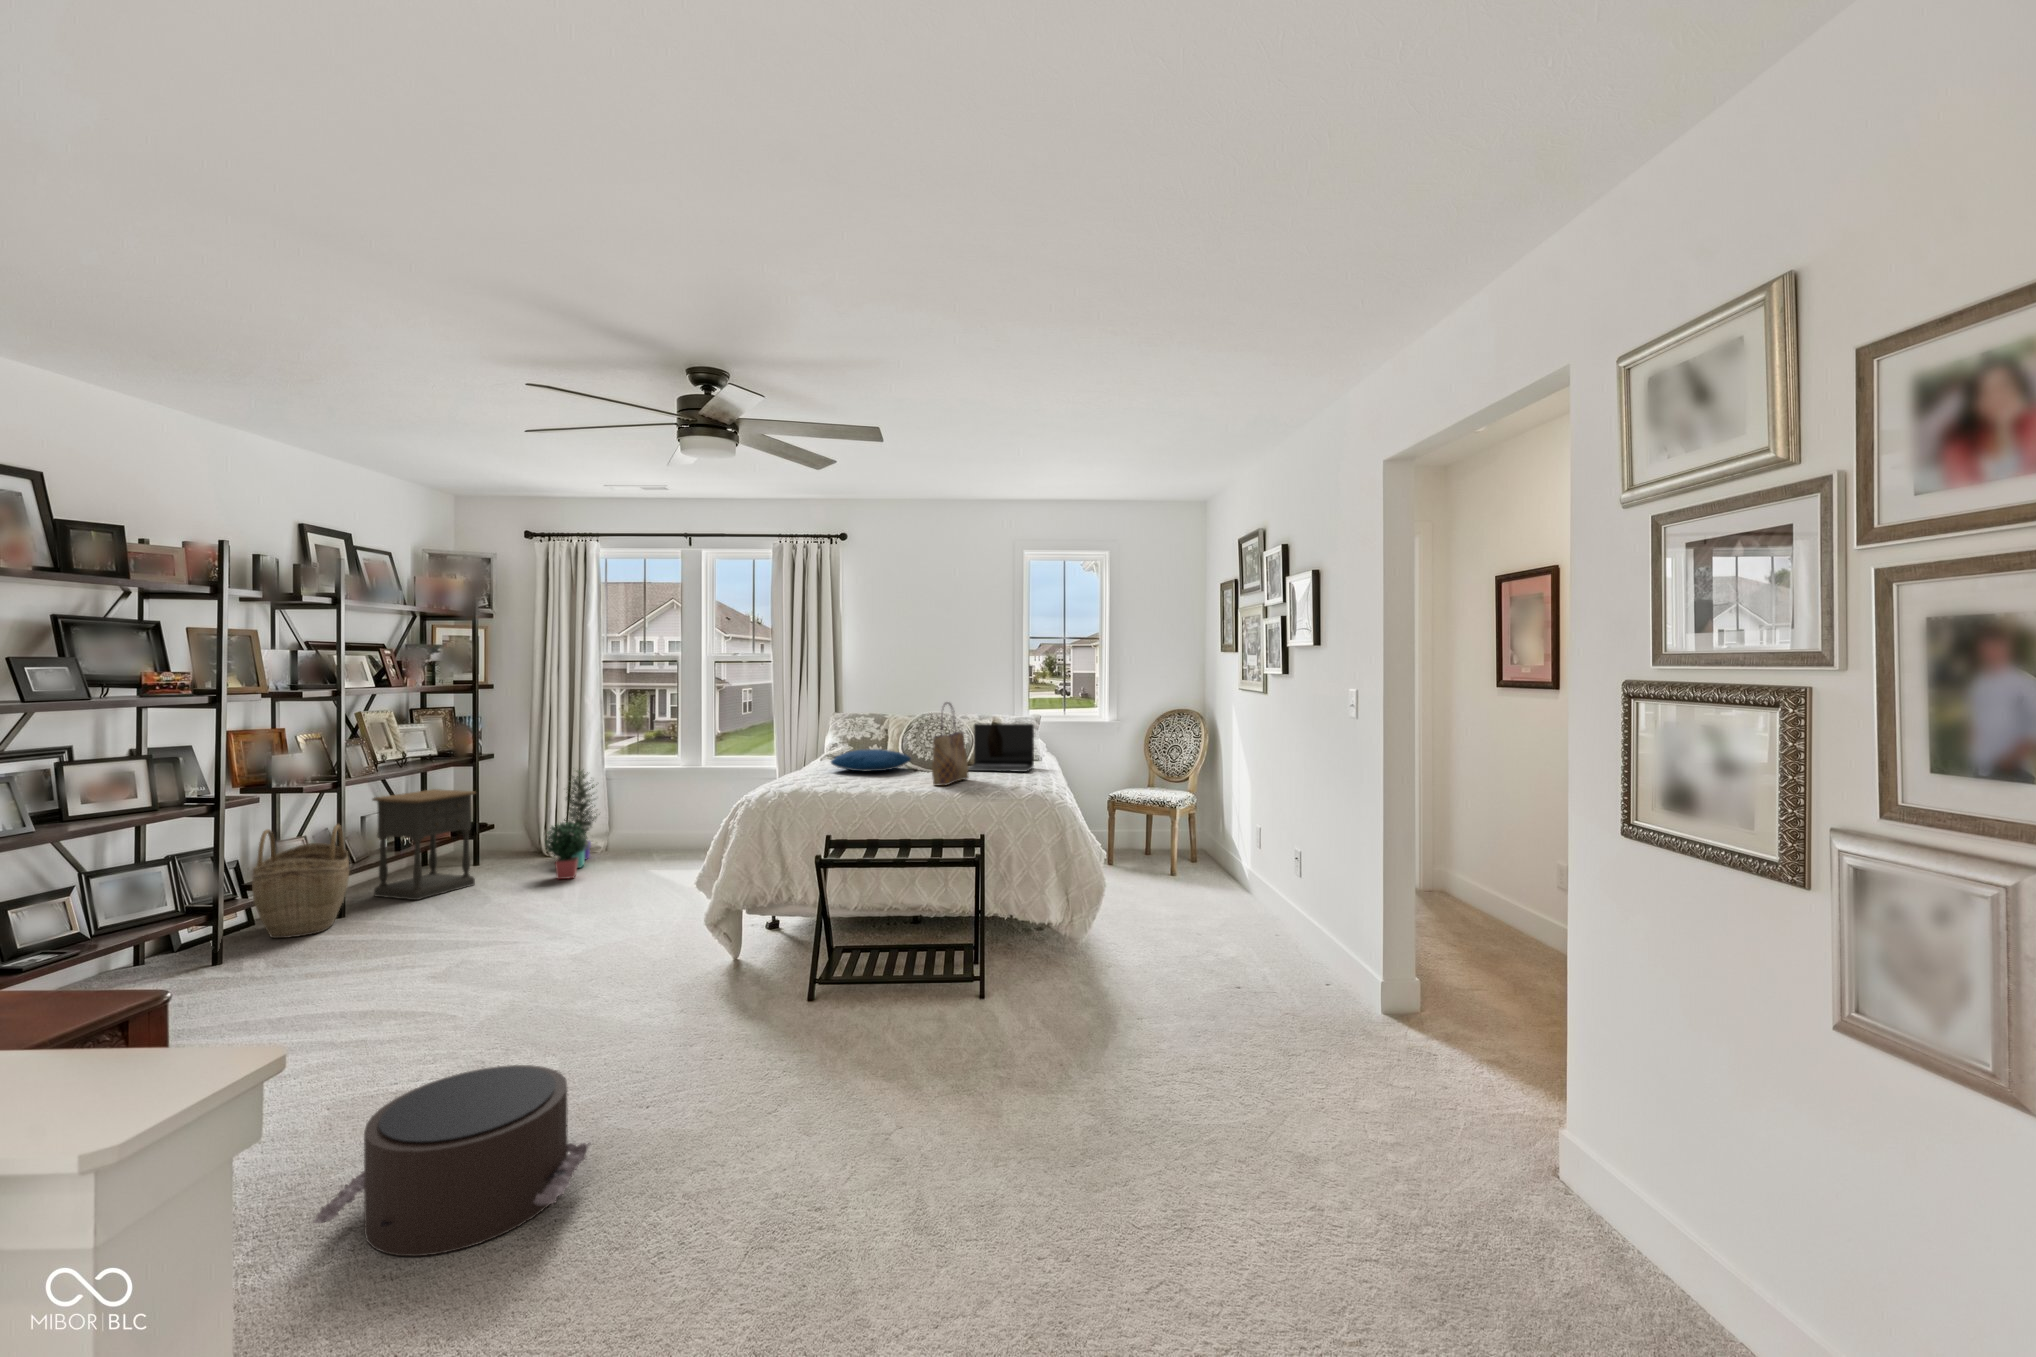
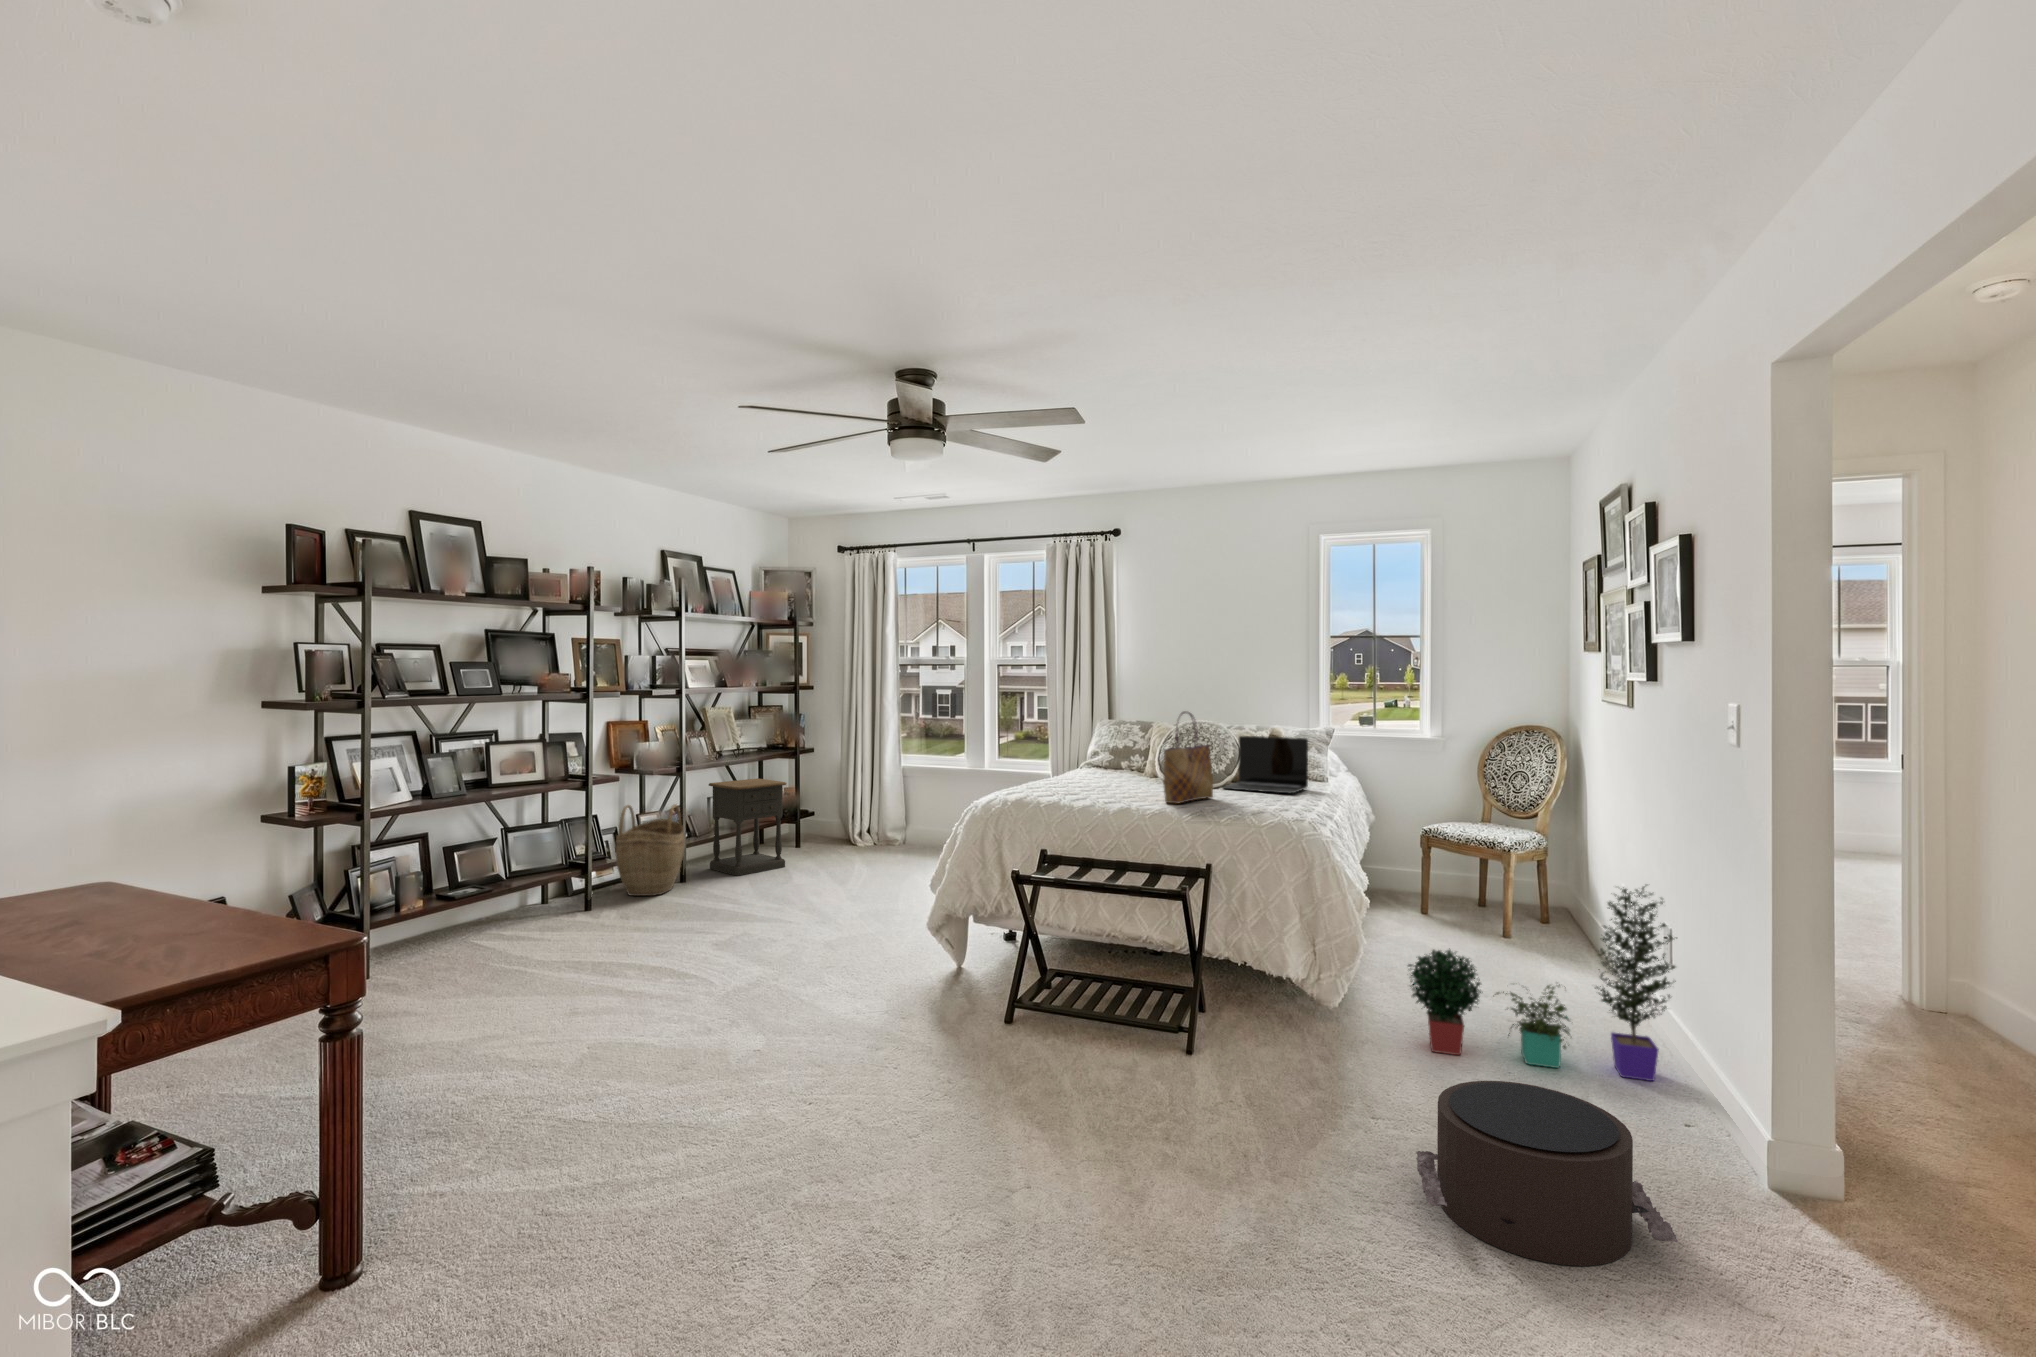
pillow: present [831,749,911,772] -> none [1075,760,1164,784]
potted plant: present [545,769,597,879] -> present [1408,887,1675,1081]
pouf: present [313,1065,590,1256] -> present [1416,1081,1678,1266]

